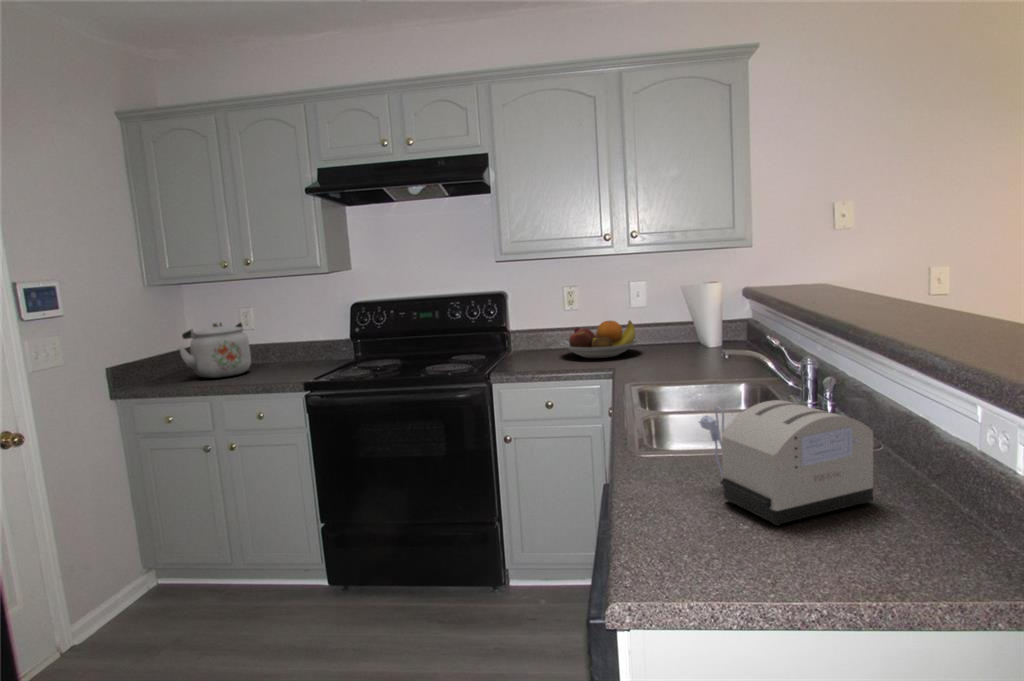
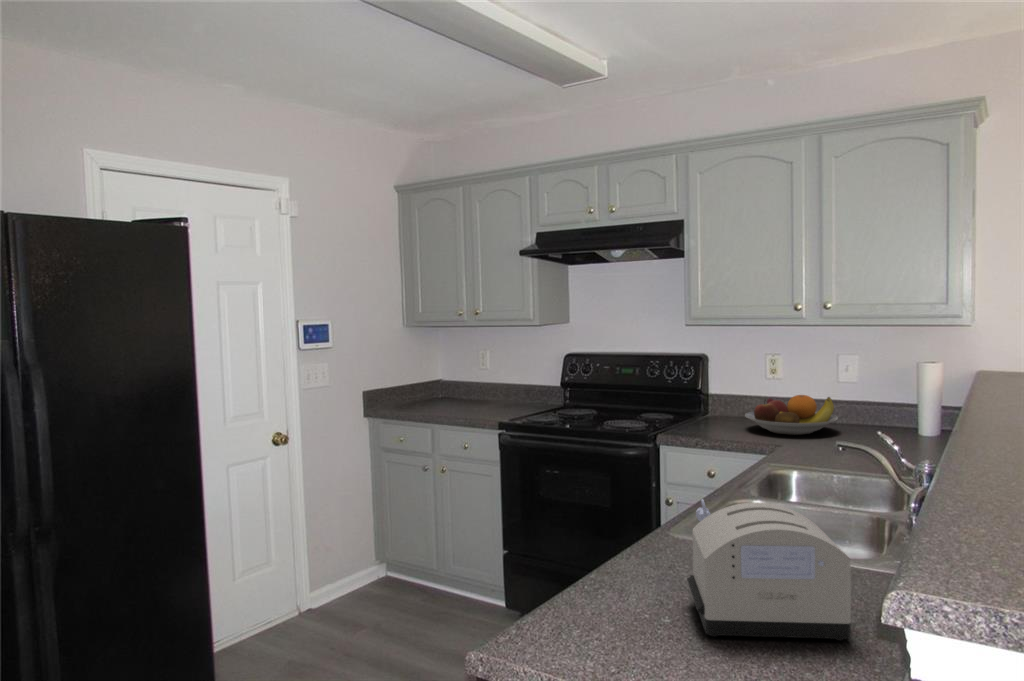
kettle: present [179,322,251,378] -> none [416,361,474,409]

